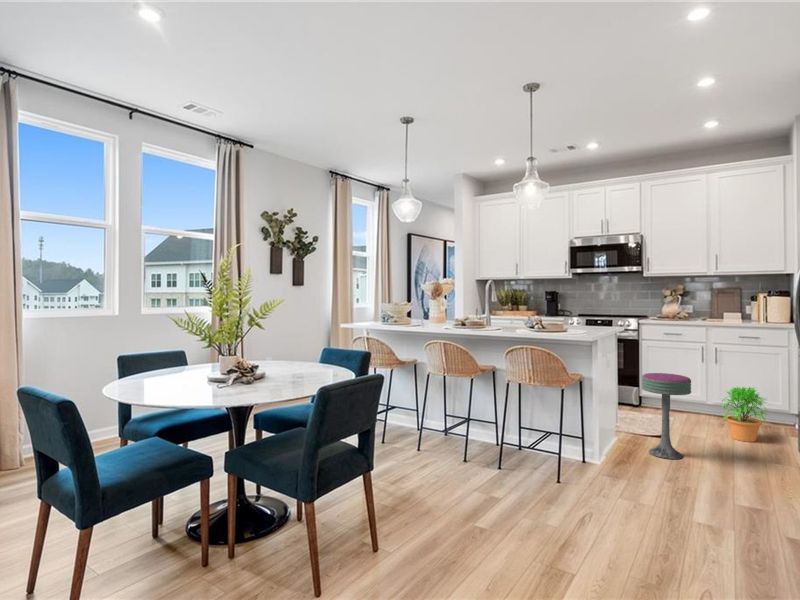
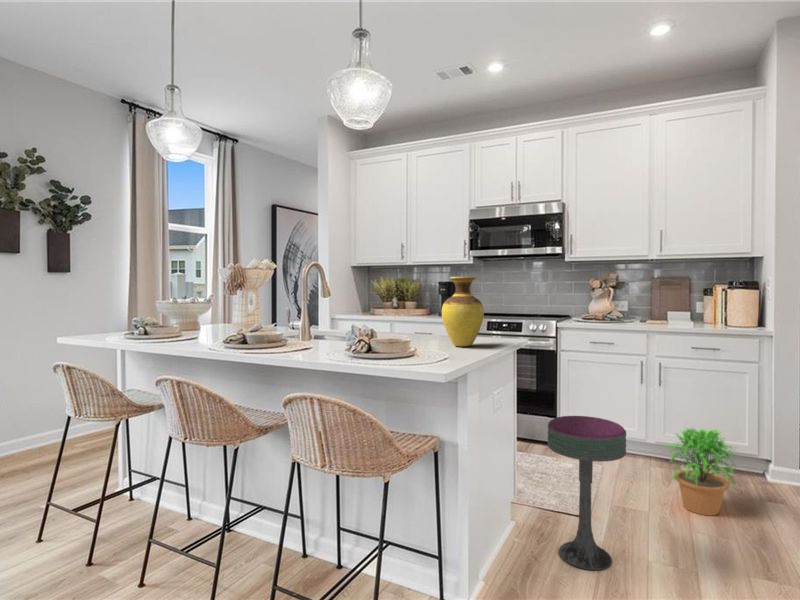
vase: none [578,291,604,330] -> present [442,277,484,346]

